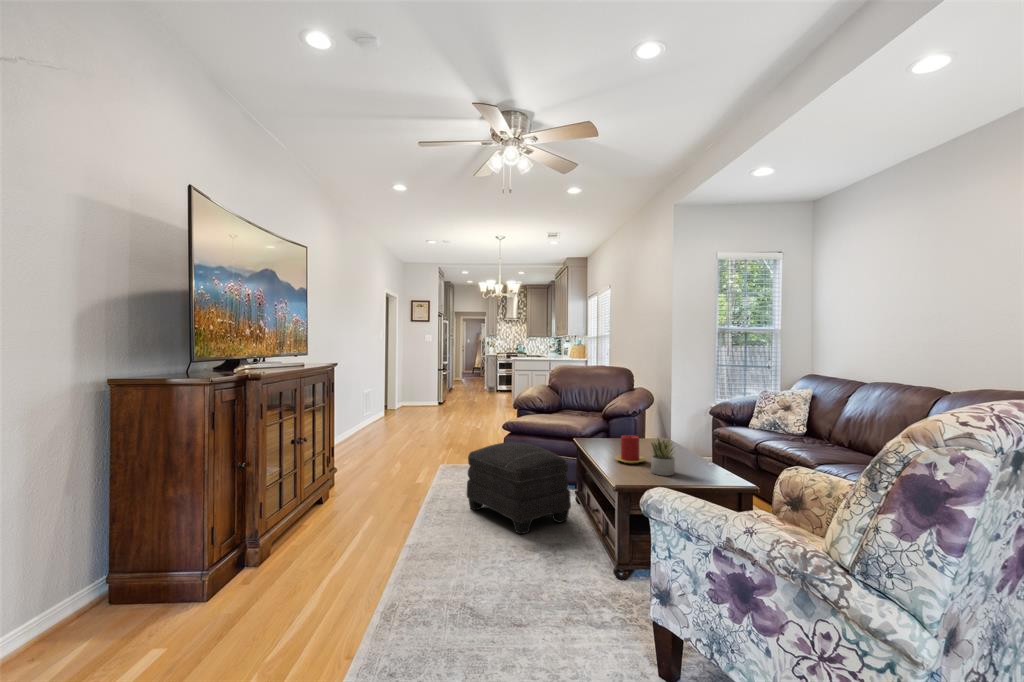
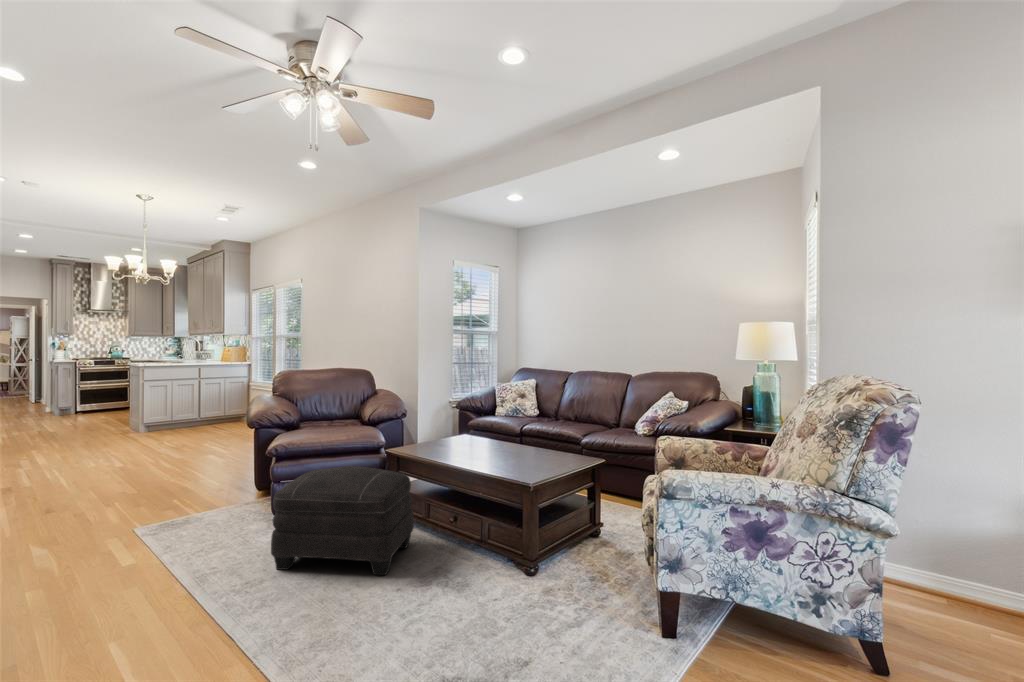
candle: present [615,435,645,463] -> none [469,436,499,464]
succulent plant: present [651,439,675,476] -> none [515,432,541,469]

